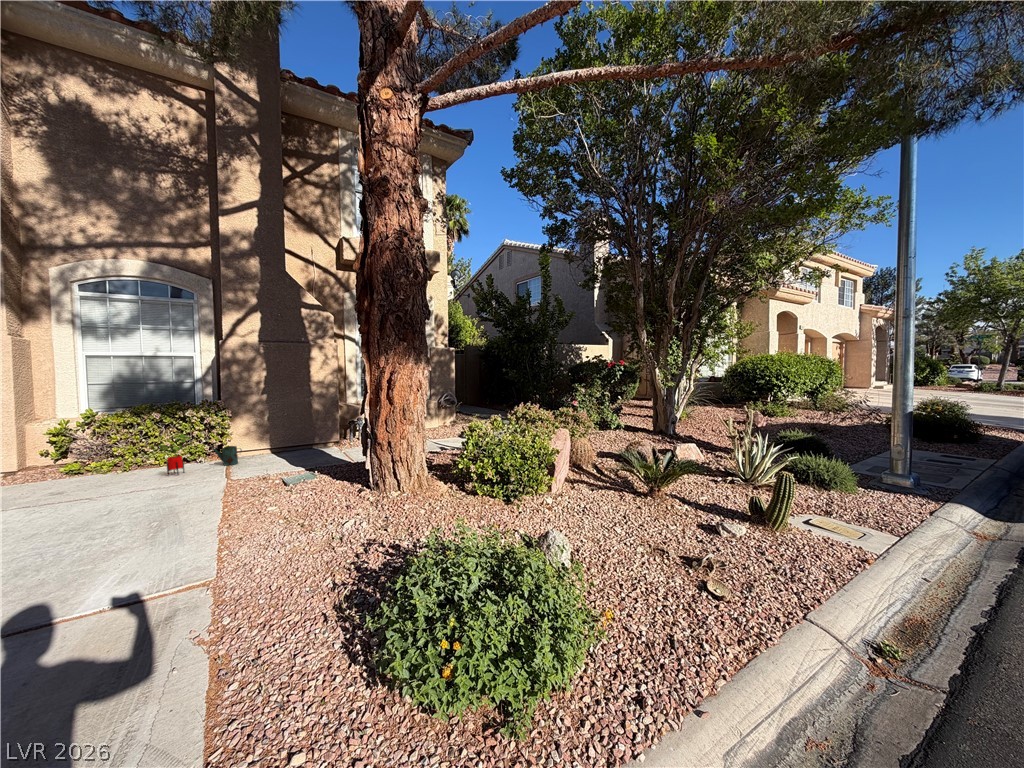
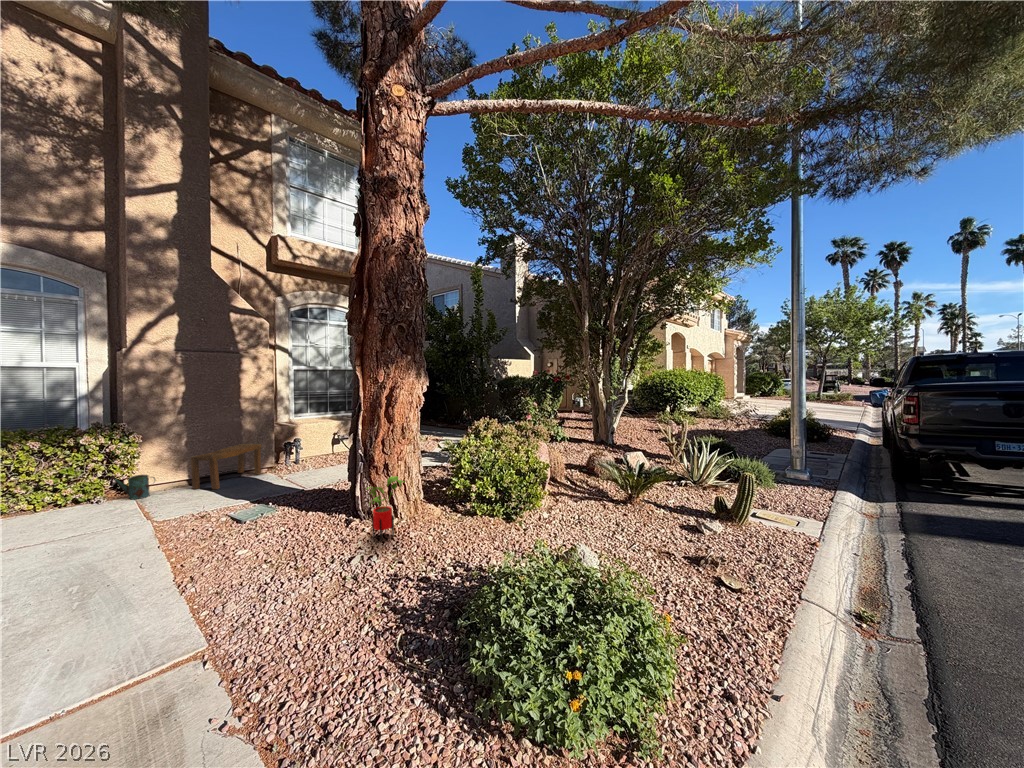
bench: none [268,423,327,461] -> present [191,444,262,489]
house plant: present [159,435,186,475] -> present [367,476,404,540]

